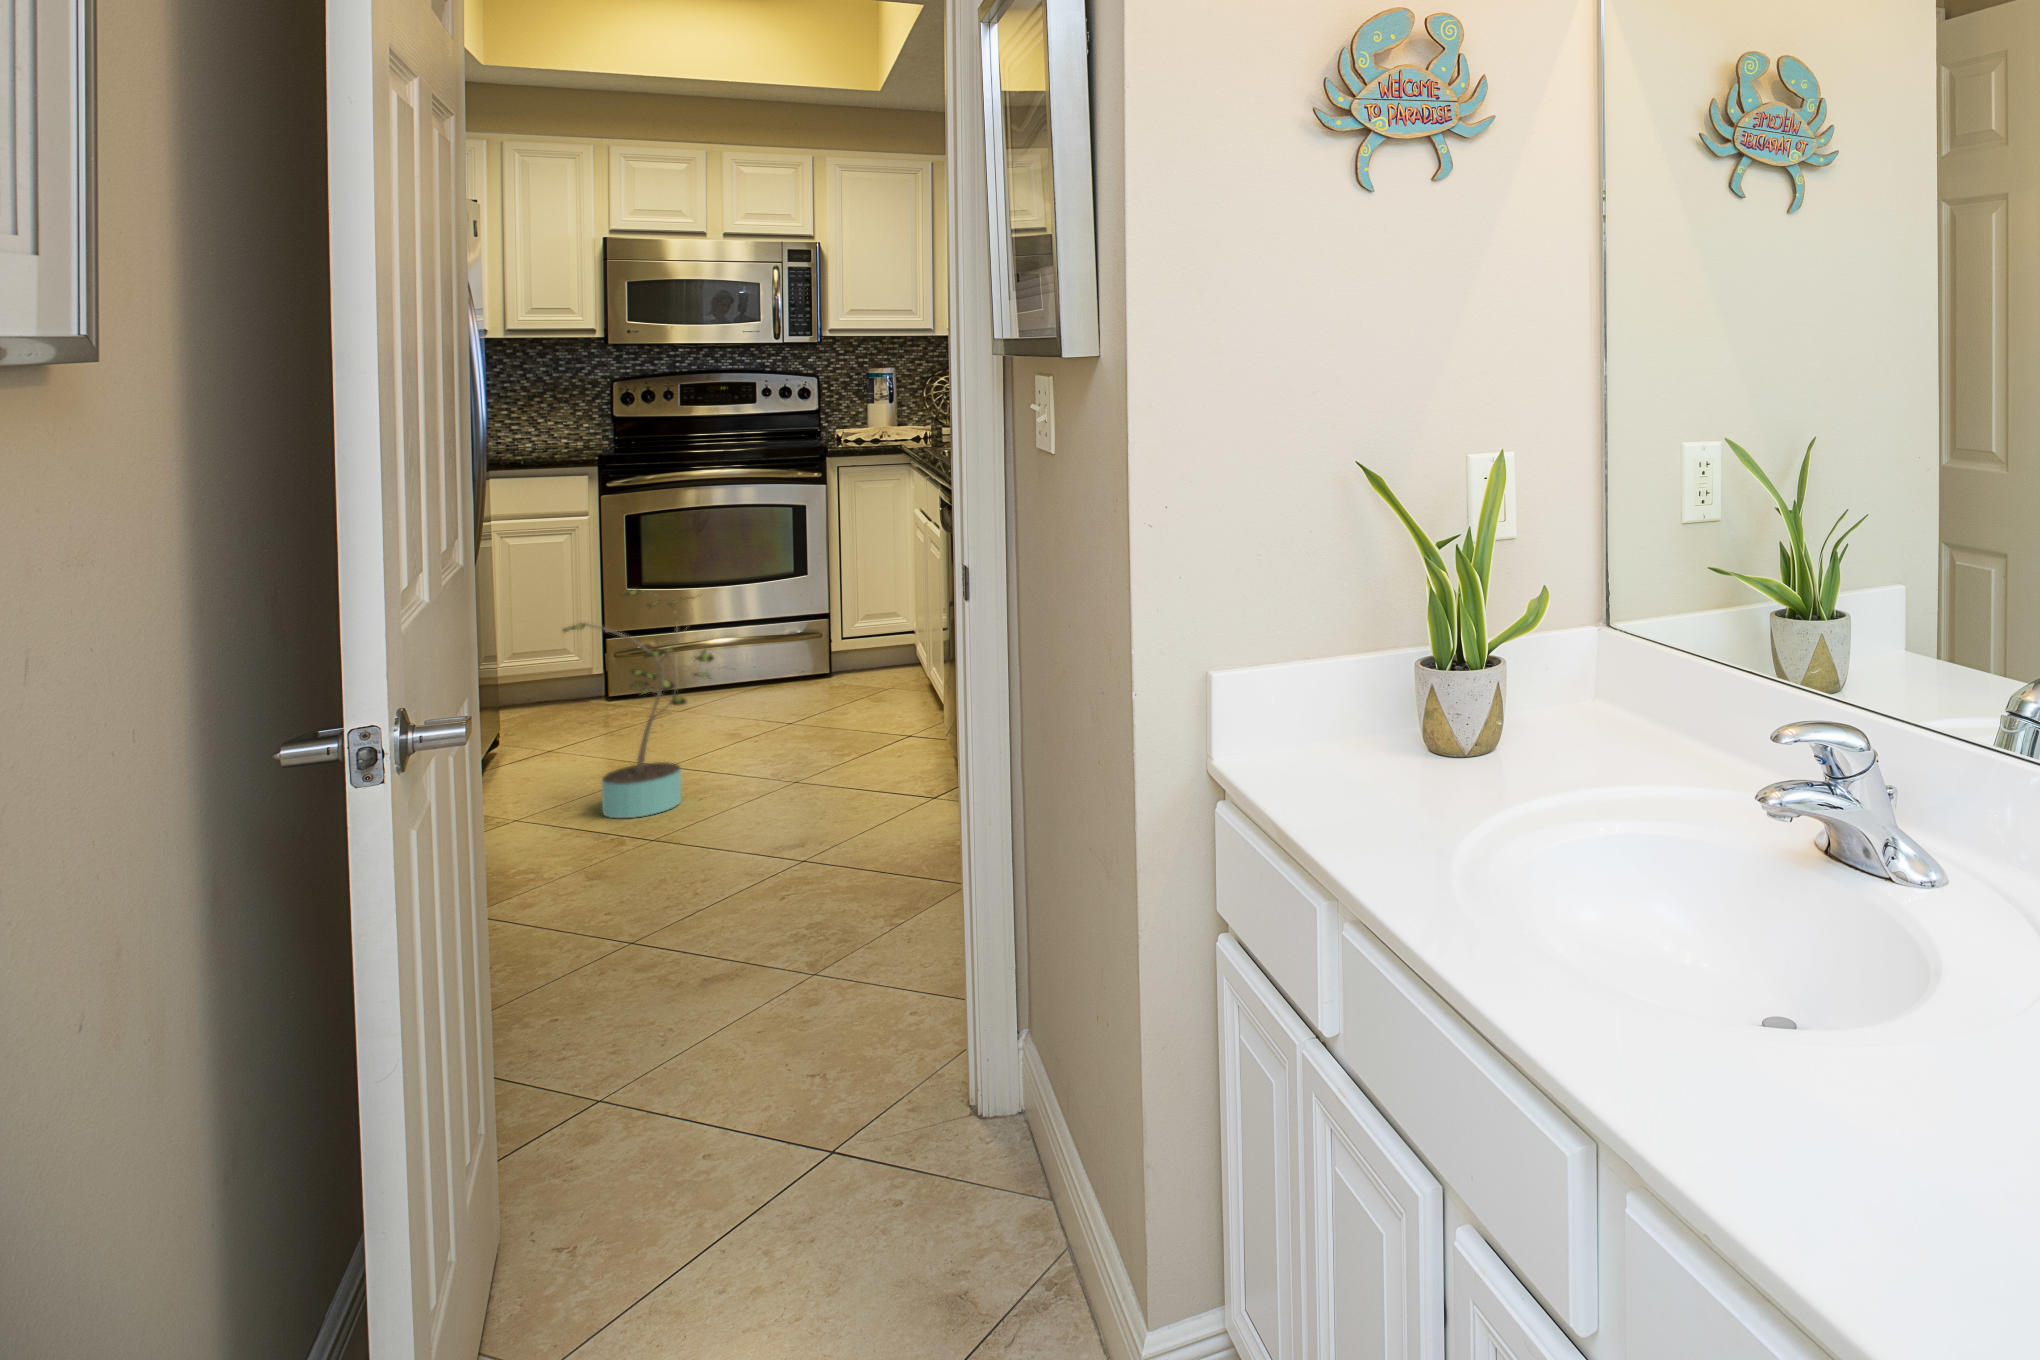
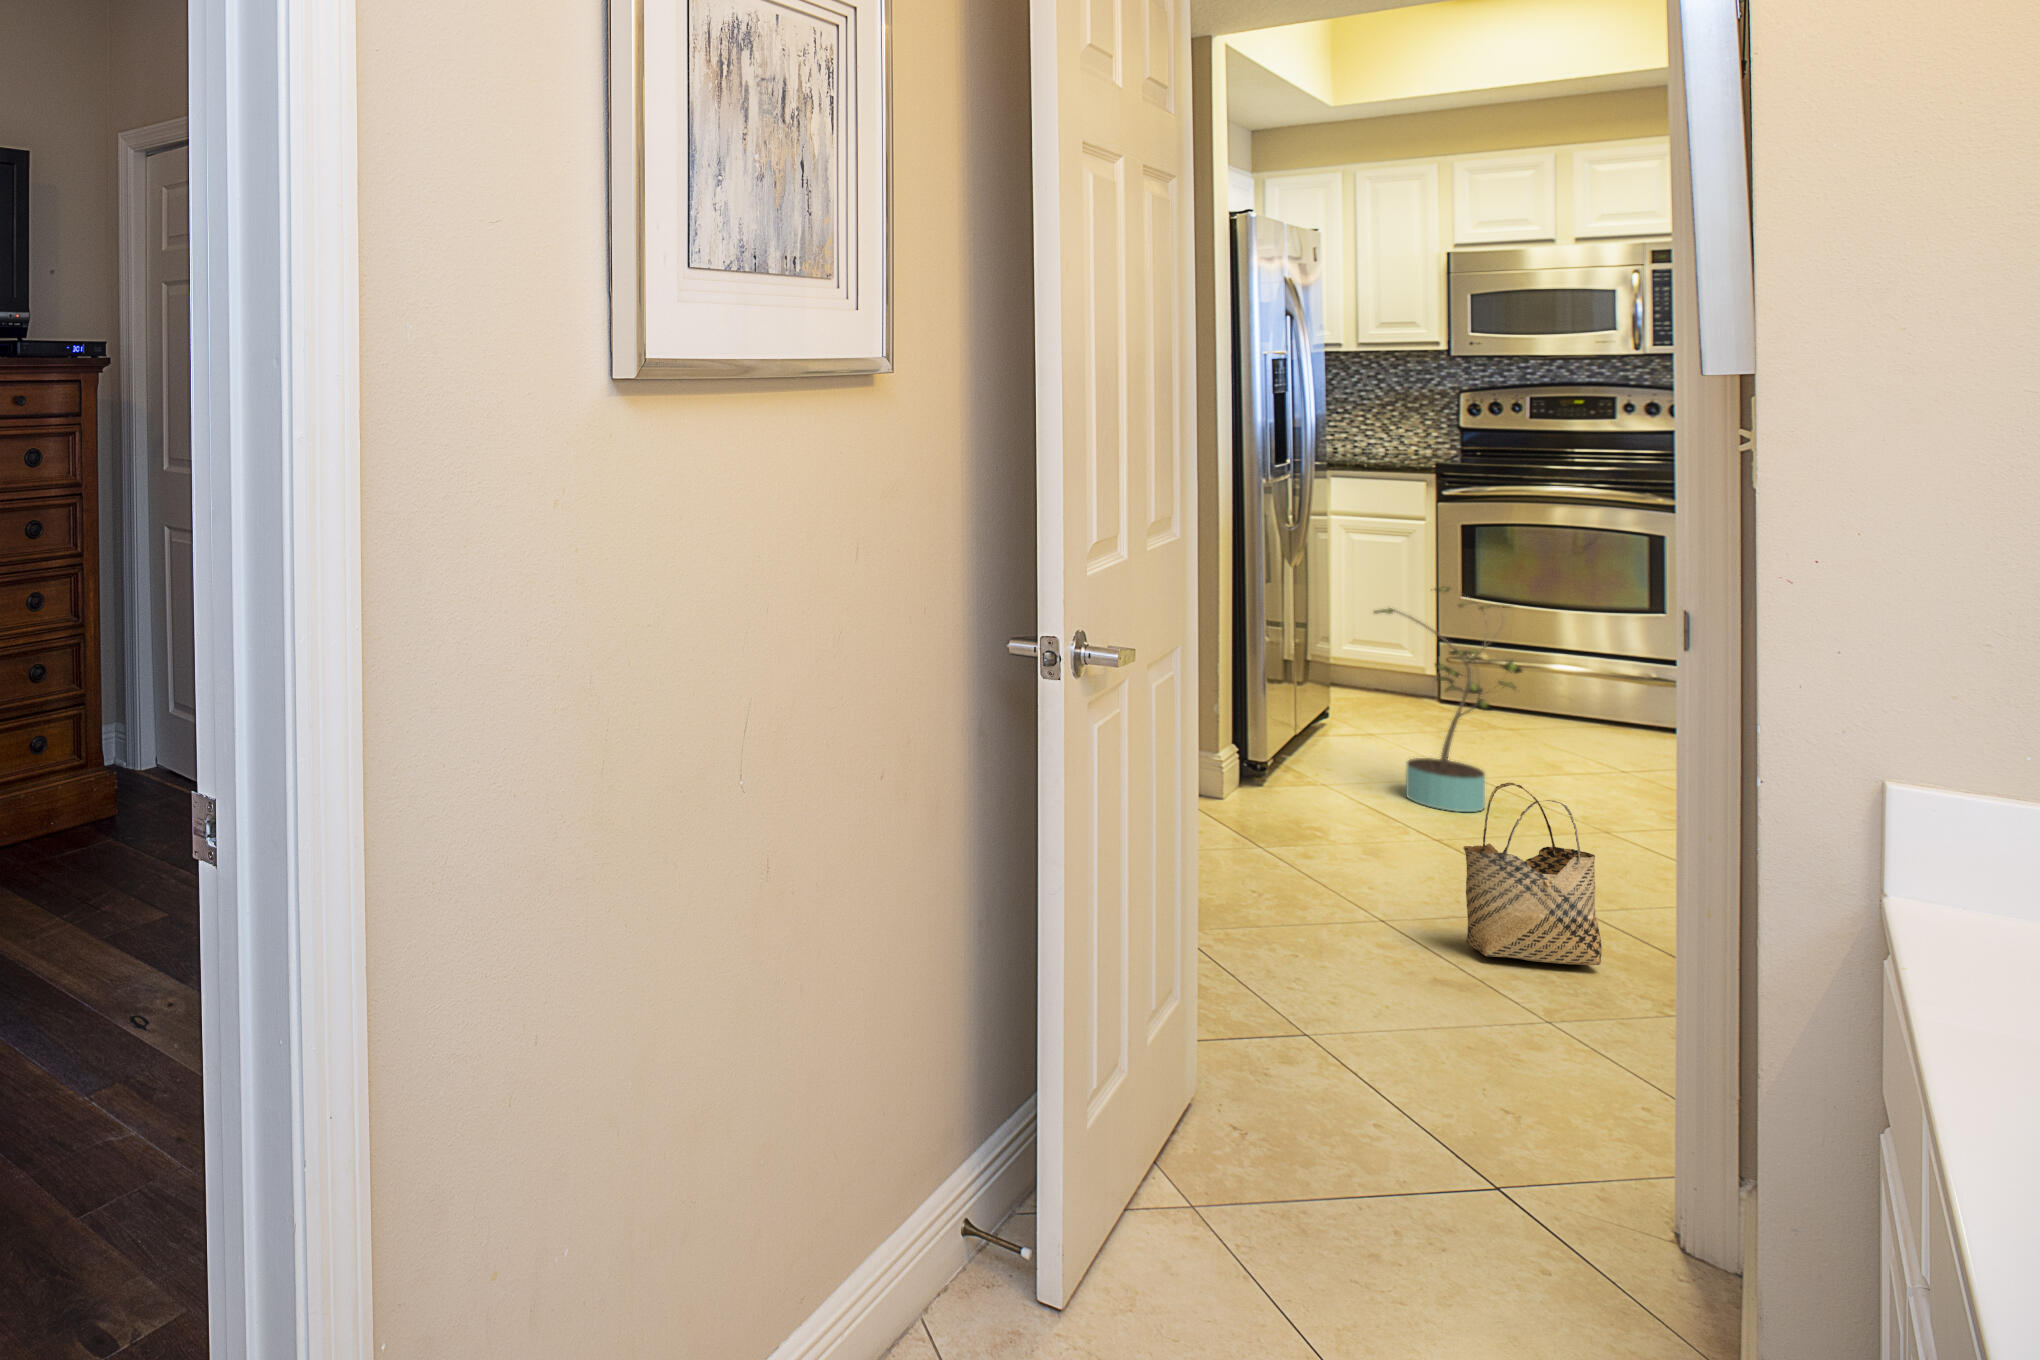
woven basket: none [700,776,820,954] -> present [1463,783,1602,965]

